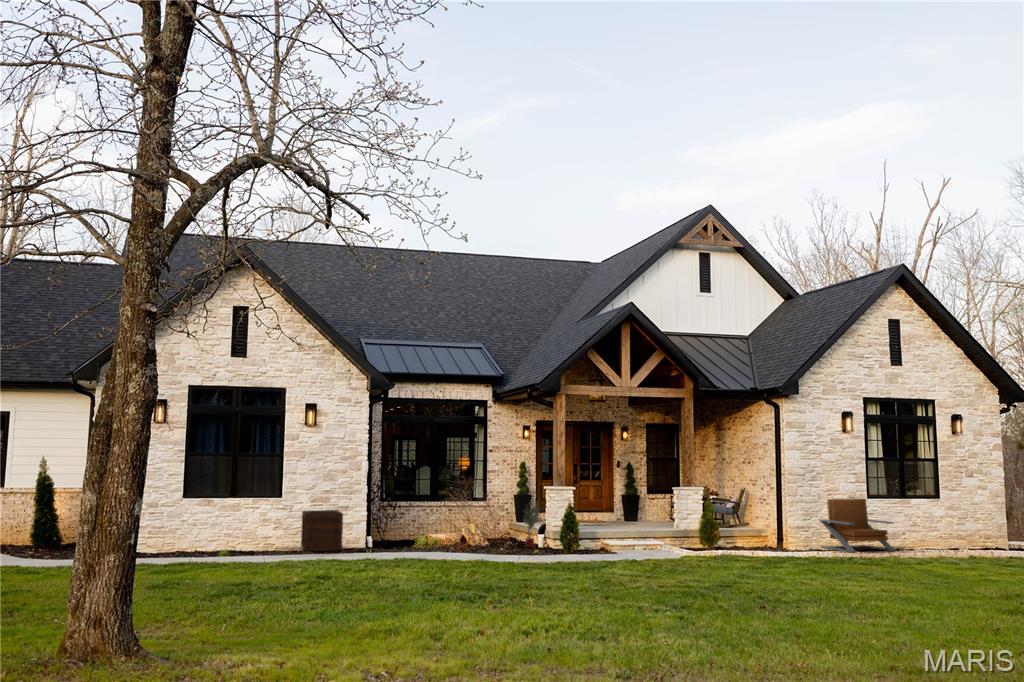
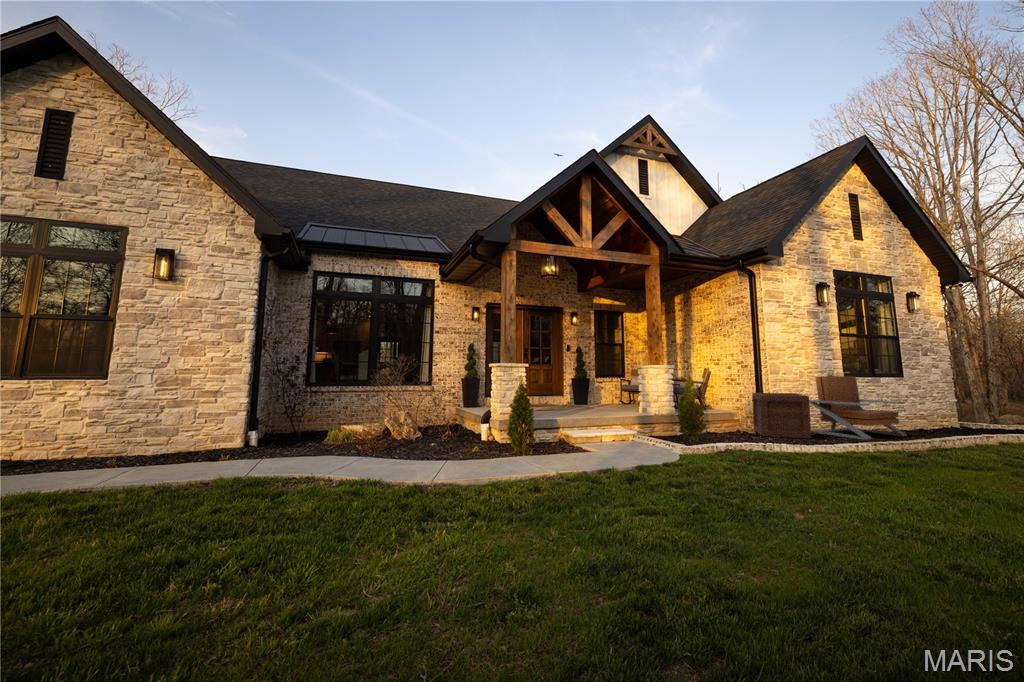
potted tree: present [524,503,546,548] -> none [459,380,493,441]
wooden crate: present [301,510,343,551] -> present [752,393,811,439]

